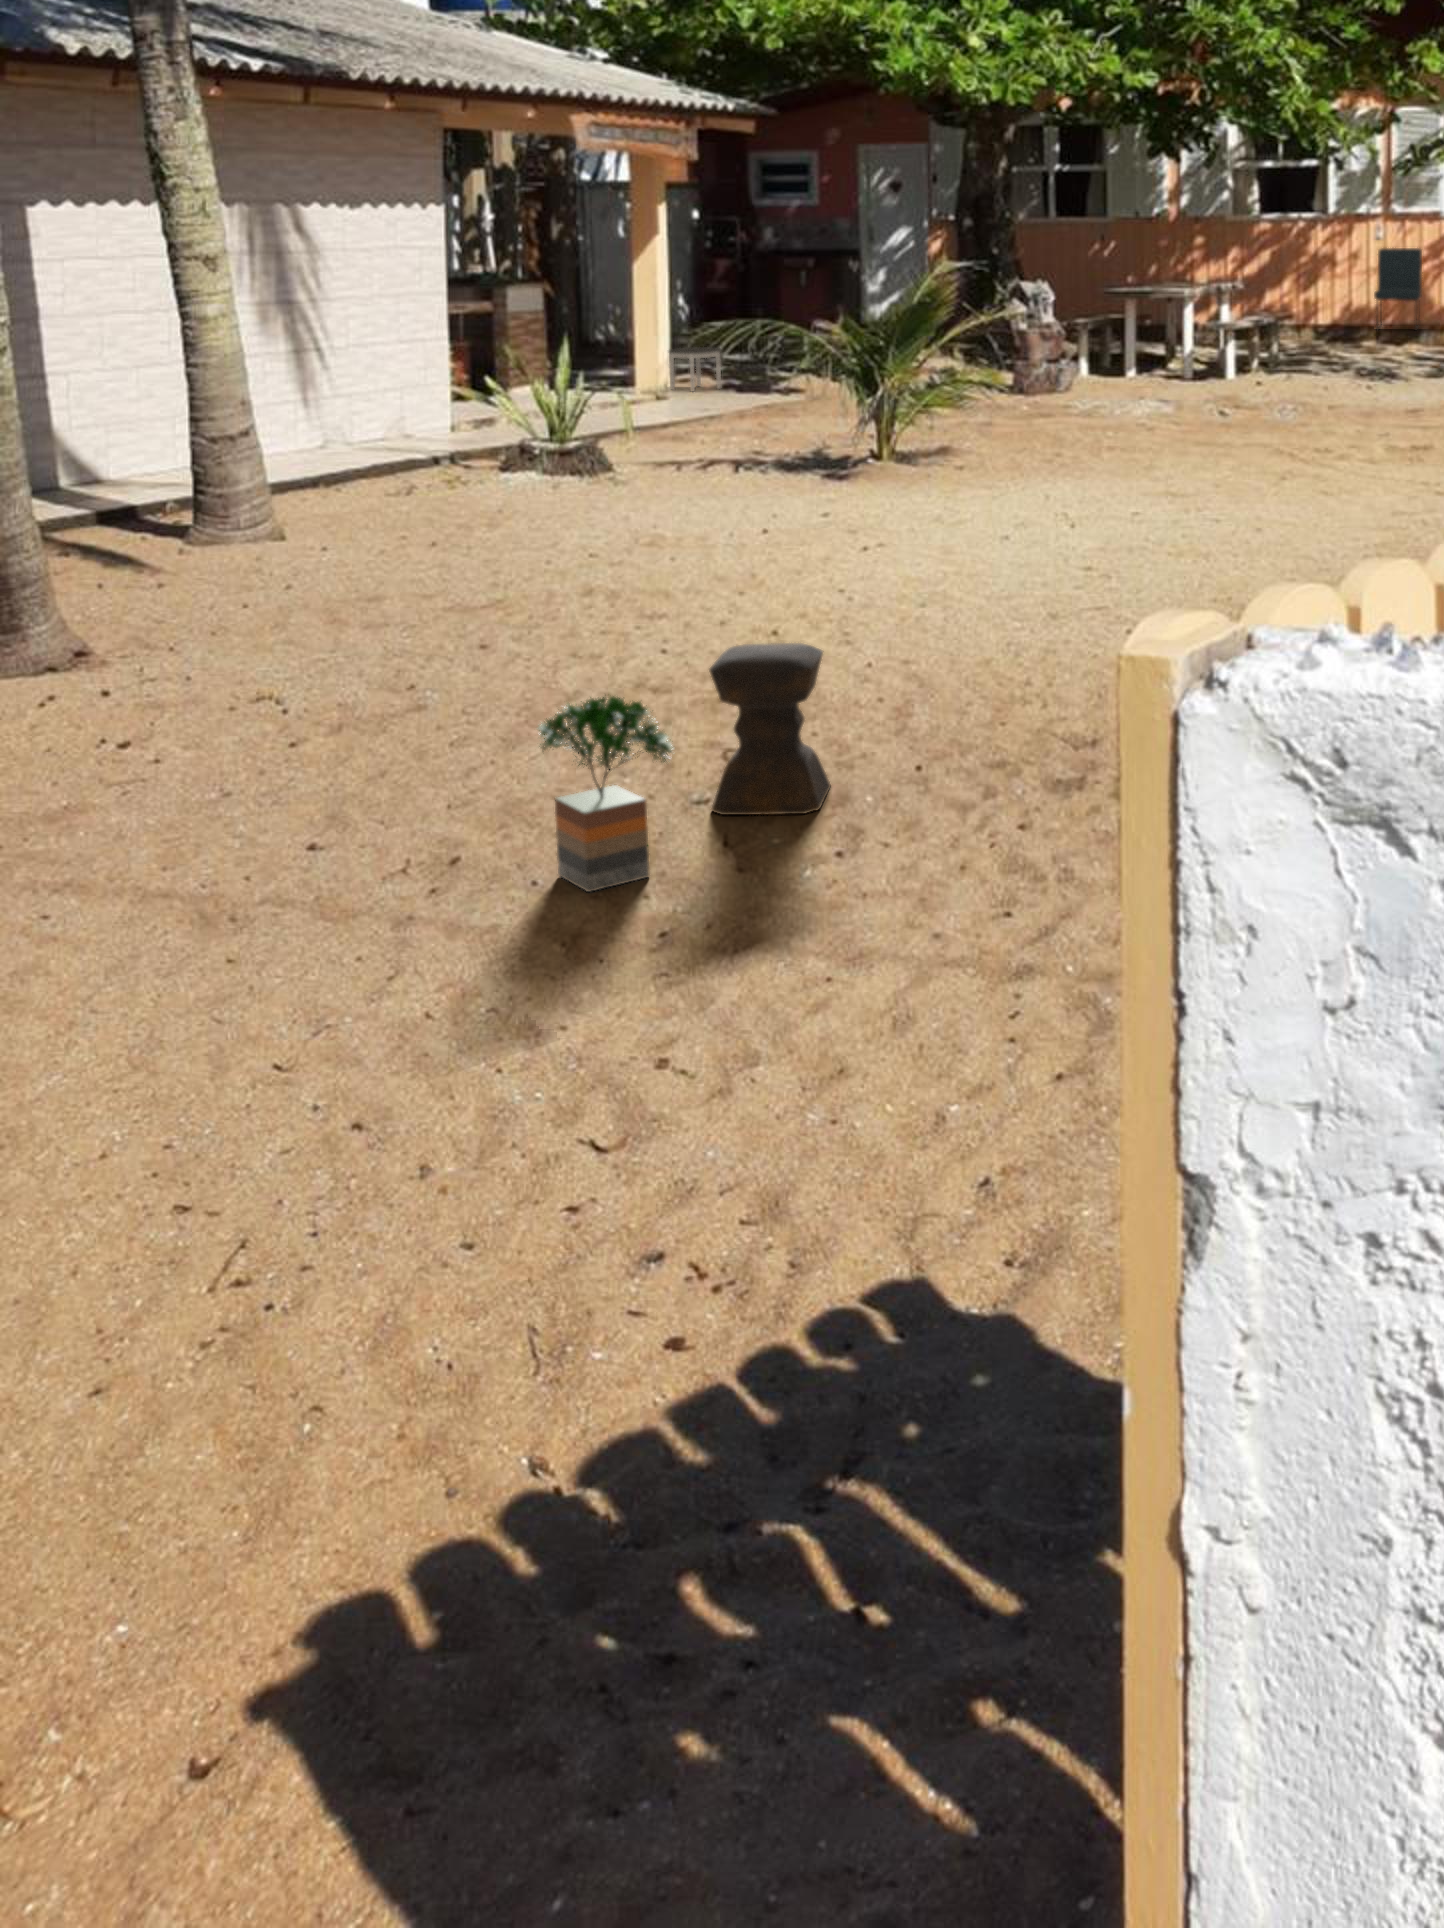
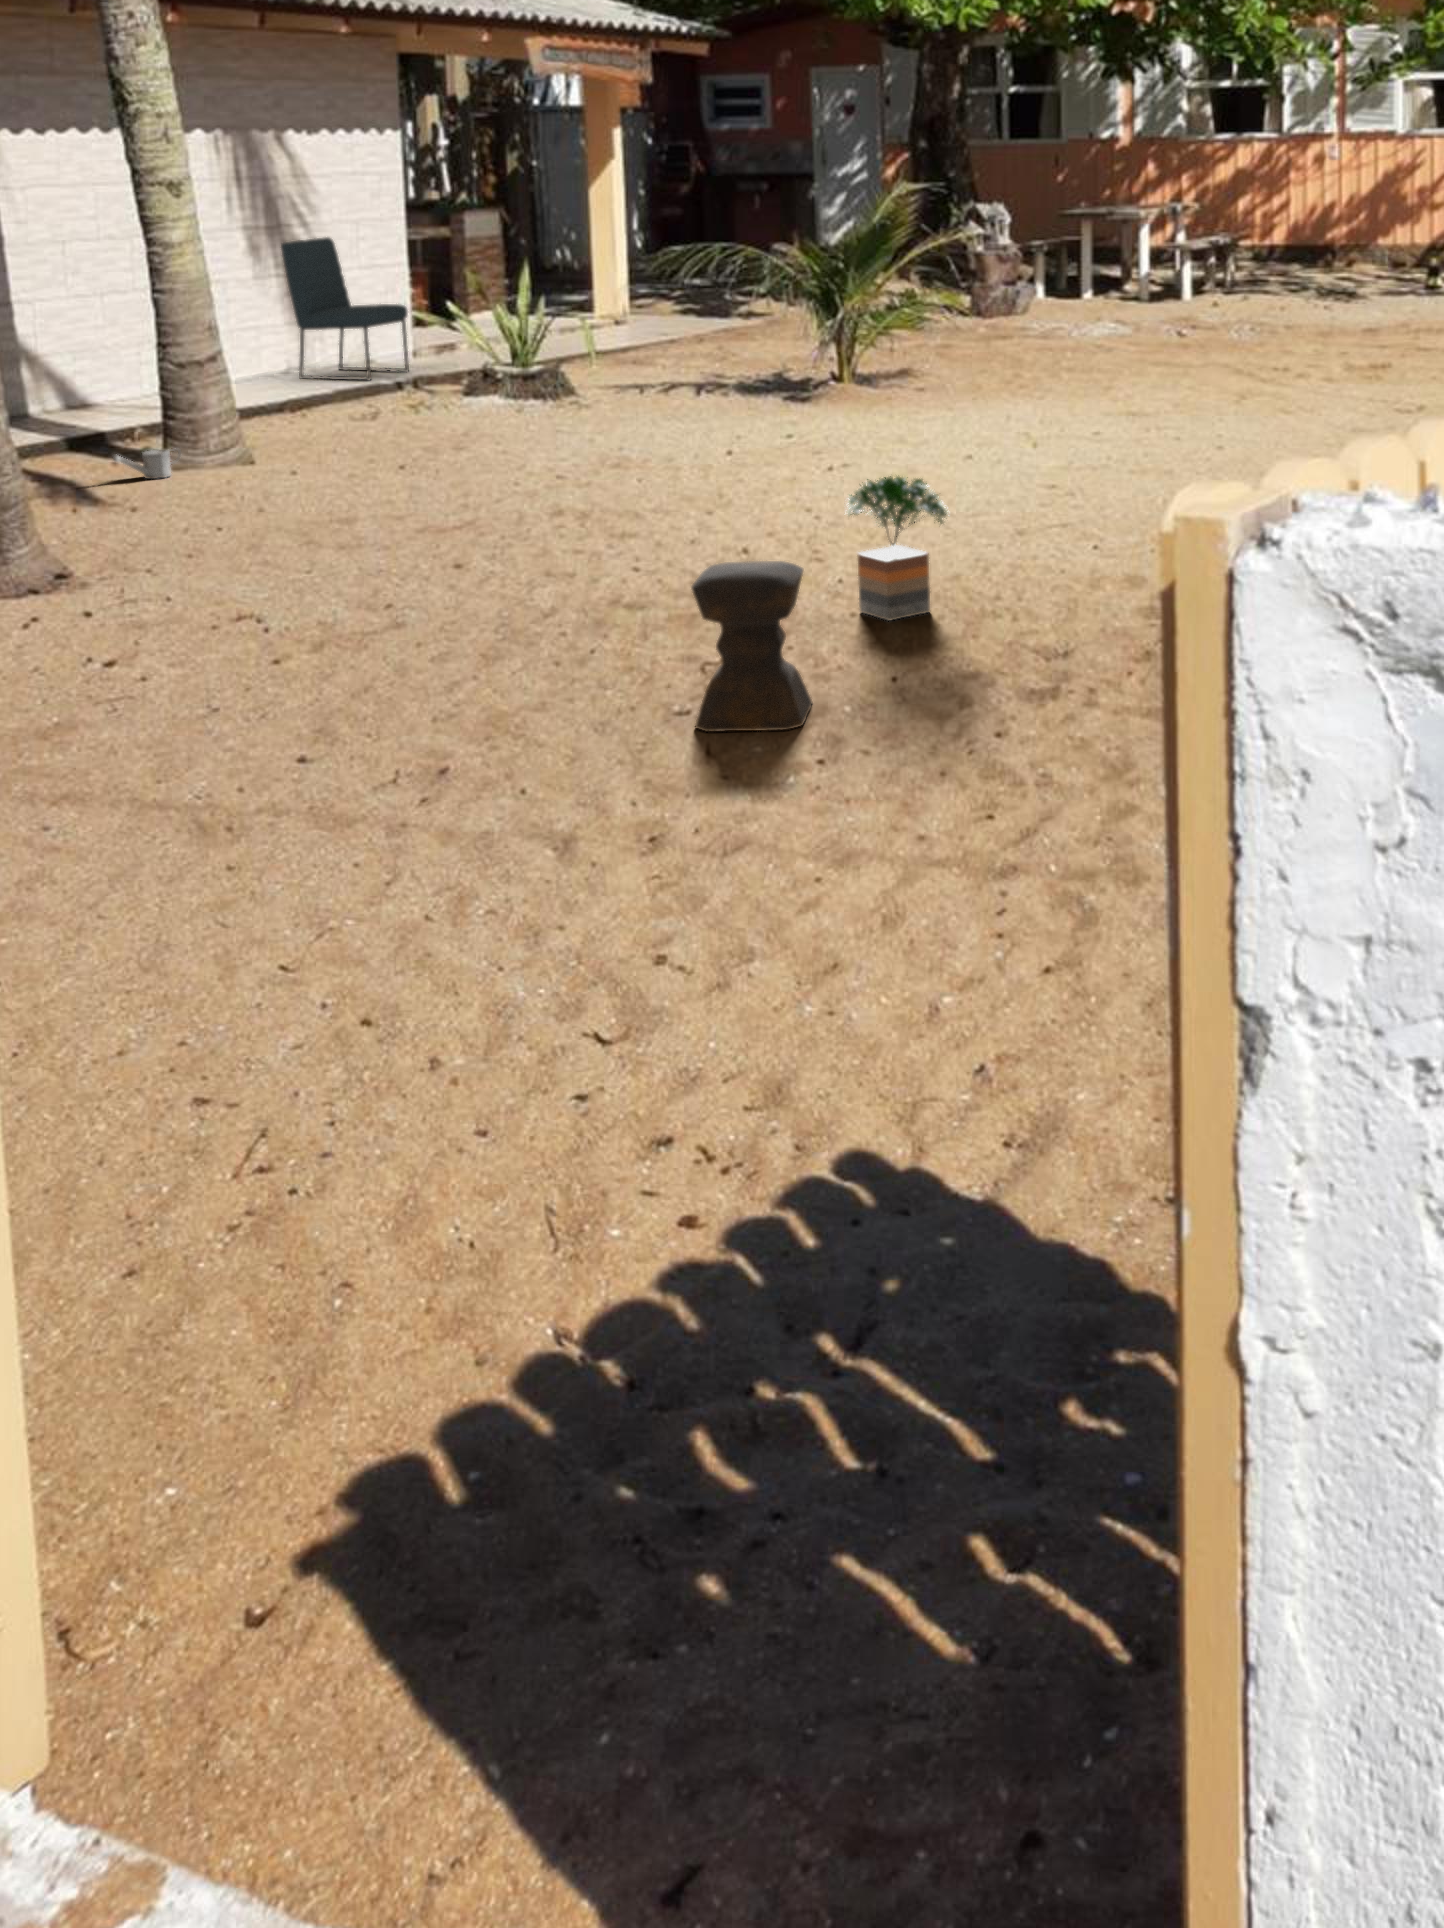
chair: present [1374,248,1422,329] -> present [281,237,409,380]
round table: present [669,347,721,391] -> none [622,275,677,320]
watering can: none [151,519,220,550] -> present [113,449,181,479]
potted tree: present [538,696,673,892] -> present [845,476,948,621]

